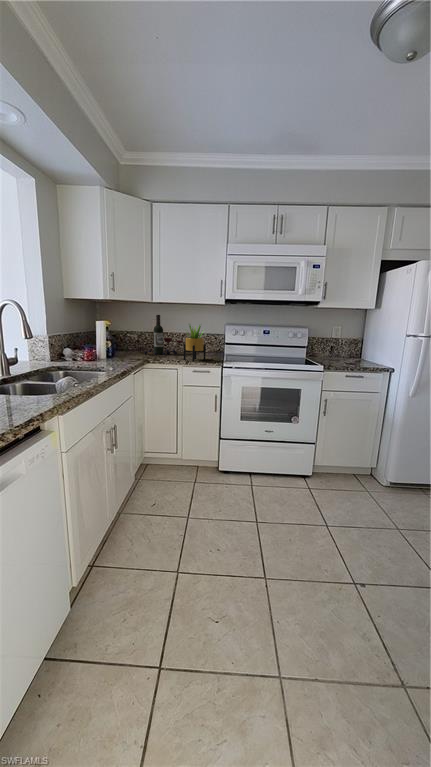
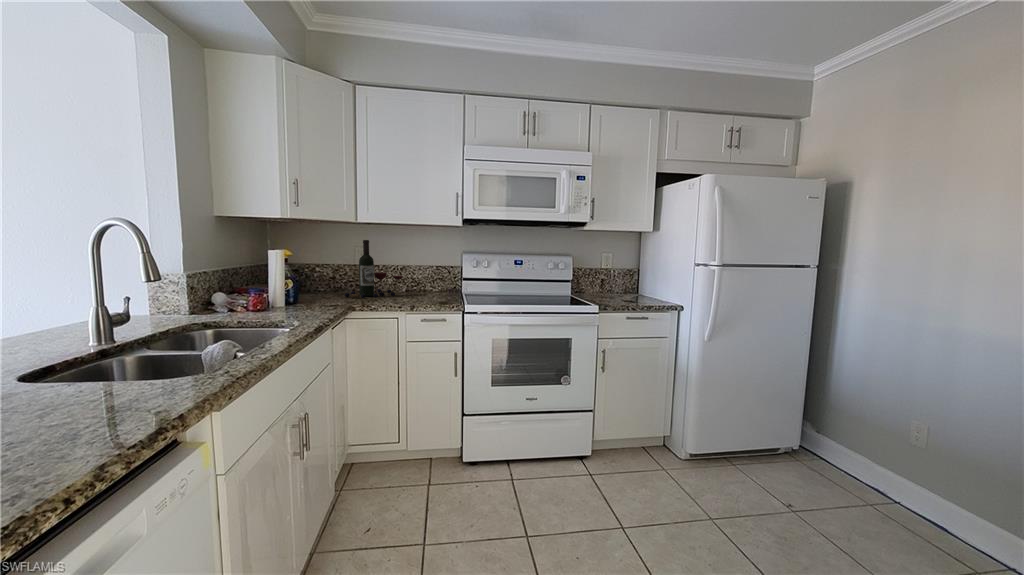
potted plant: present [184,325,206,362] -> none [406,250,439,306]

